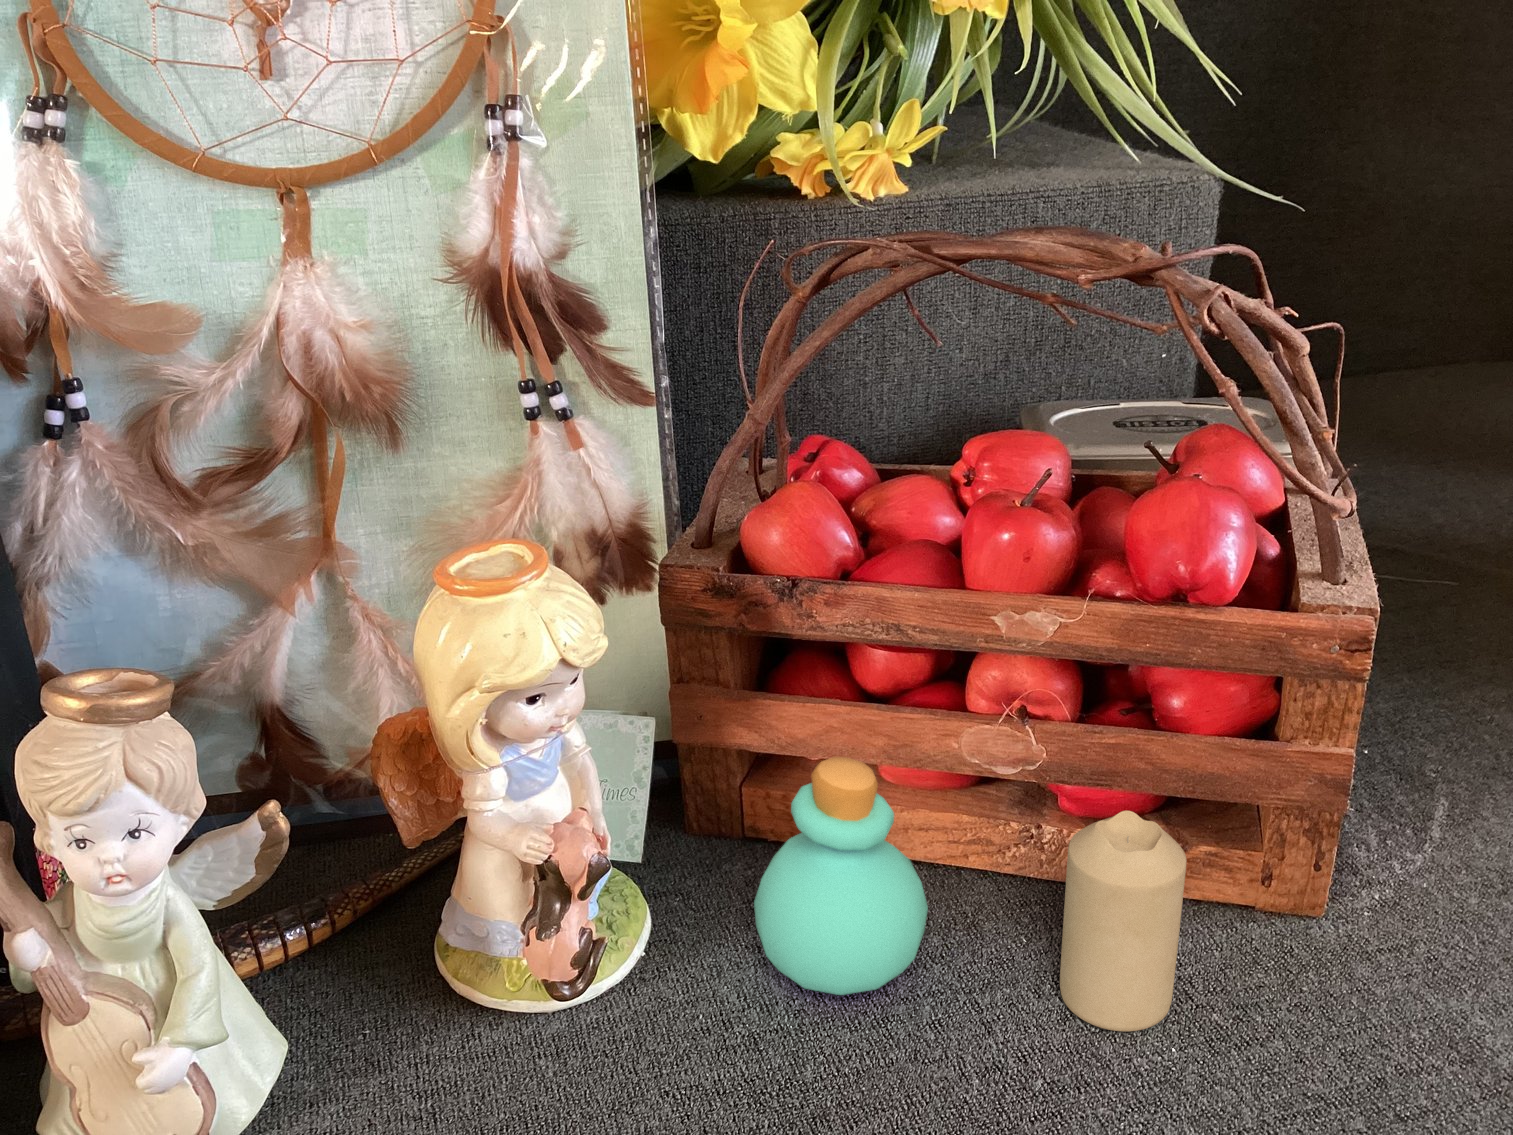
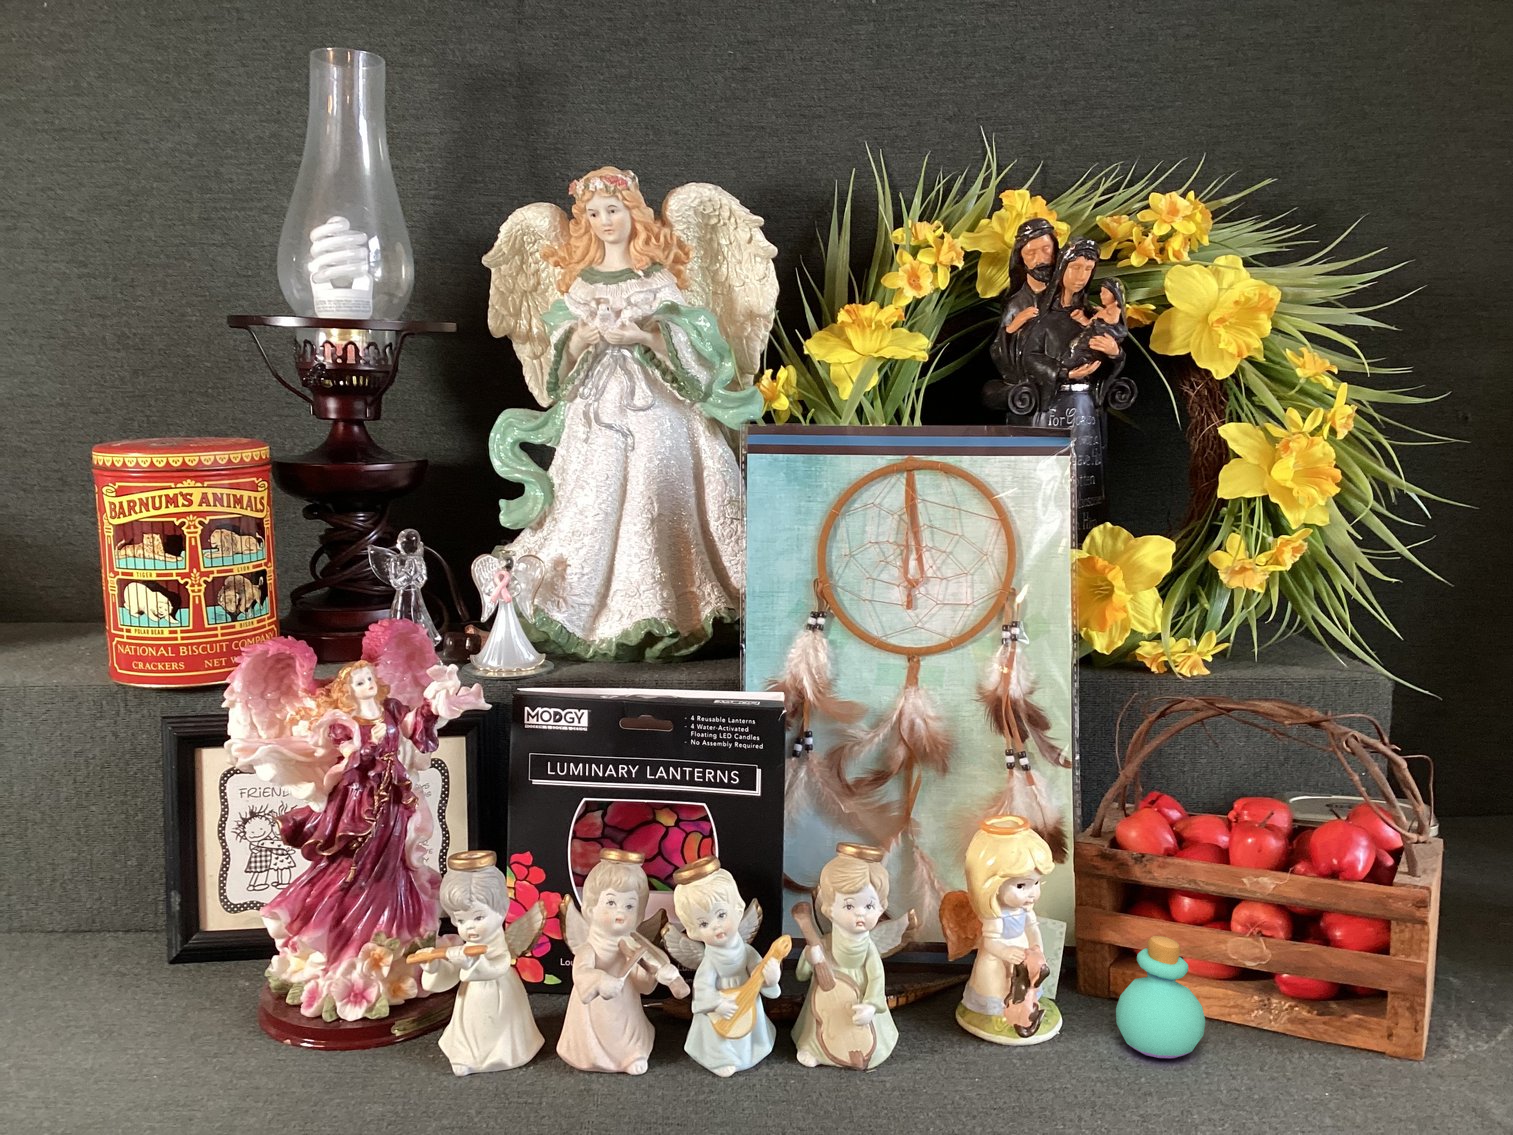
candle: present [1060,811,1187,1031] -> none [1275,976,1337,1091]

